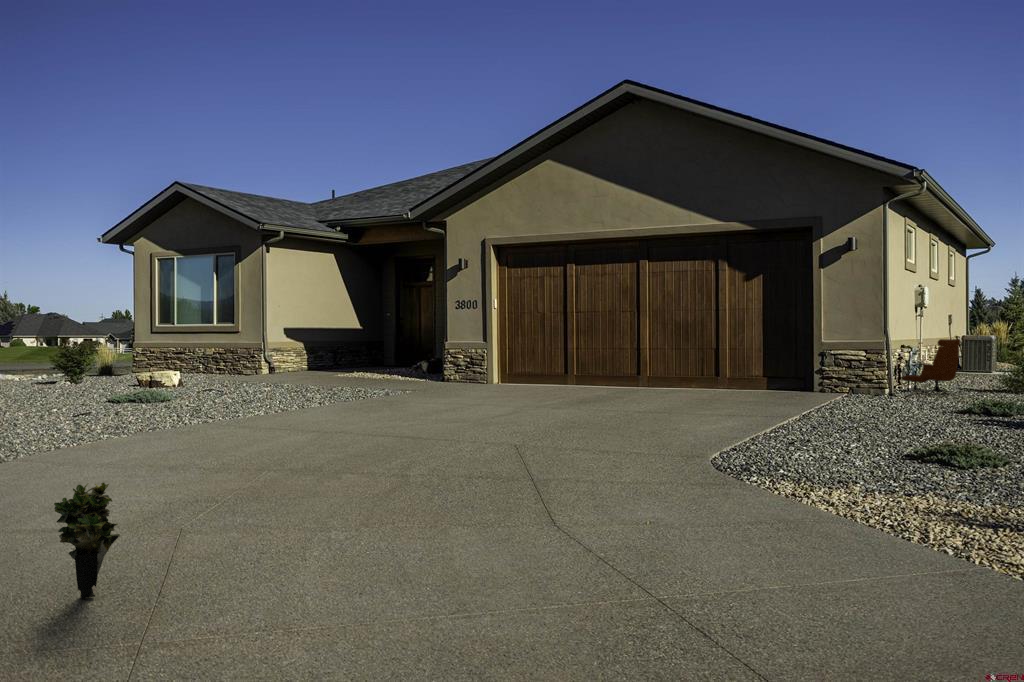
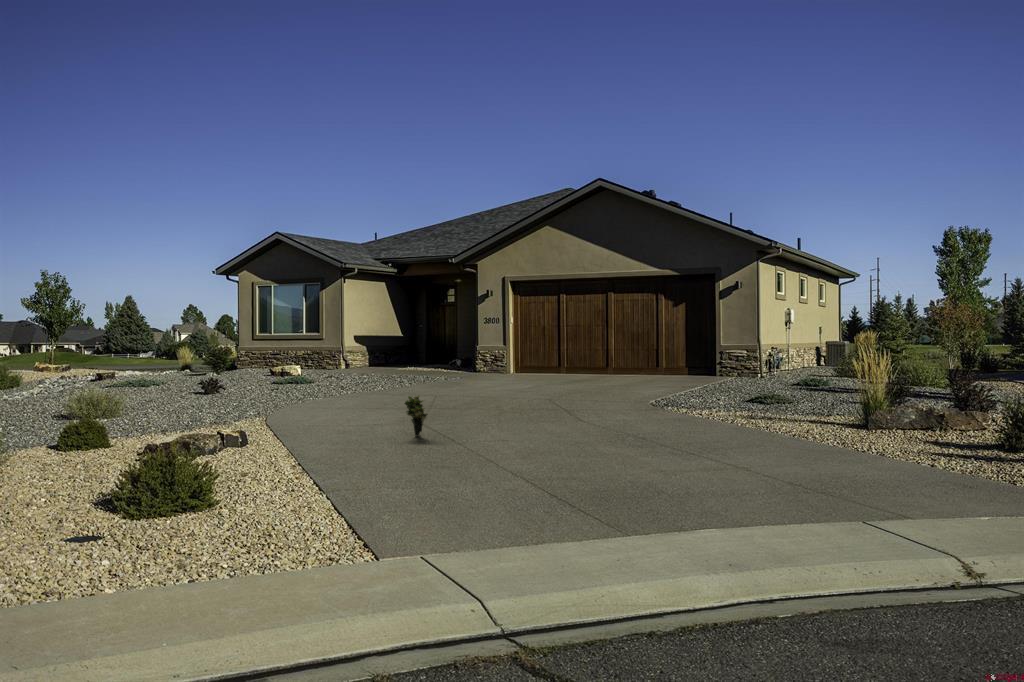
lounge chair: present [903,339,961,395] -> none [773,343,805,378]

